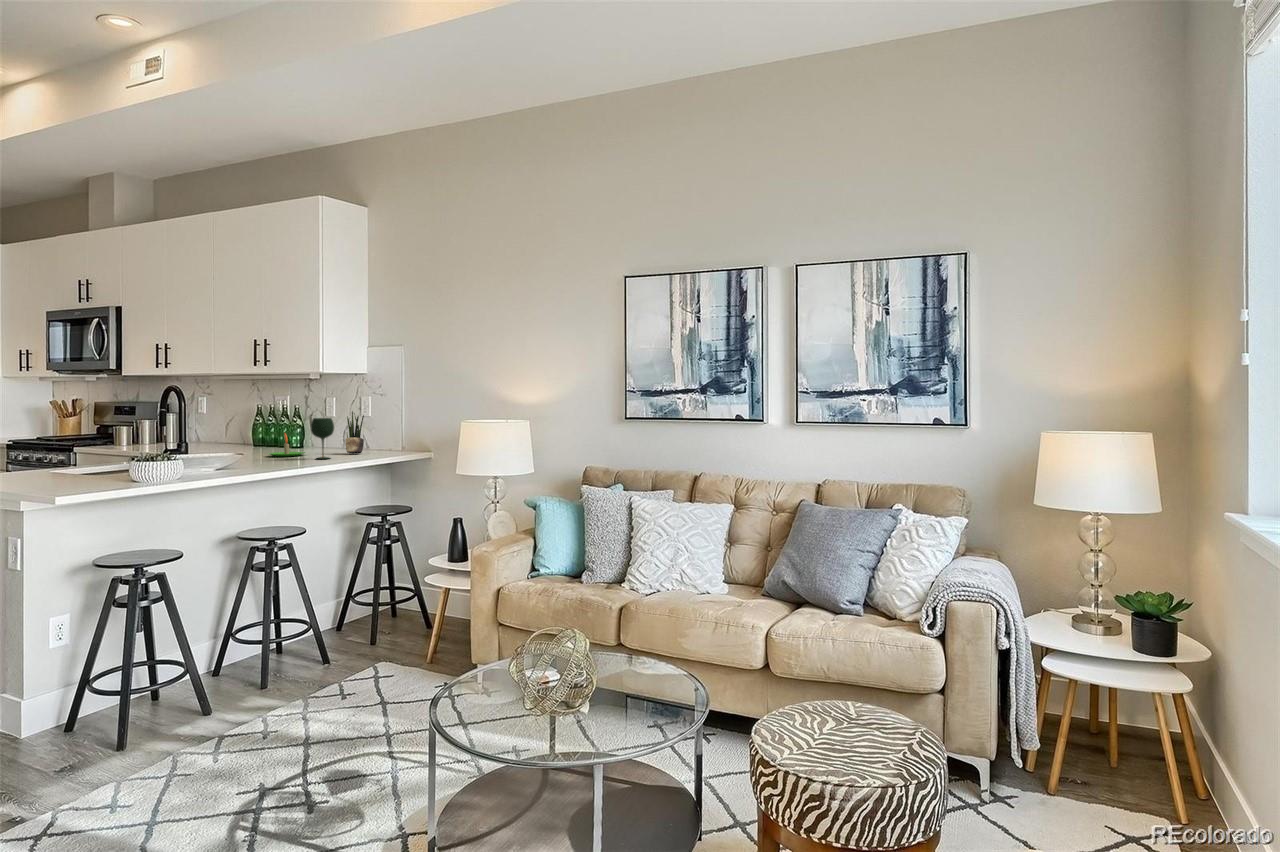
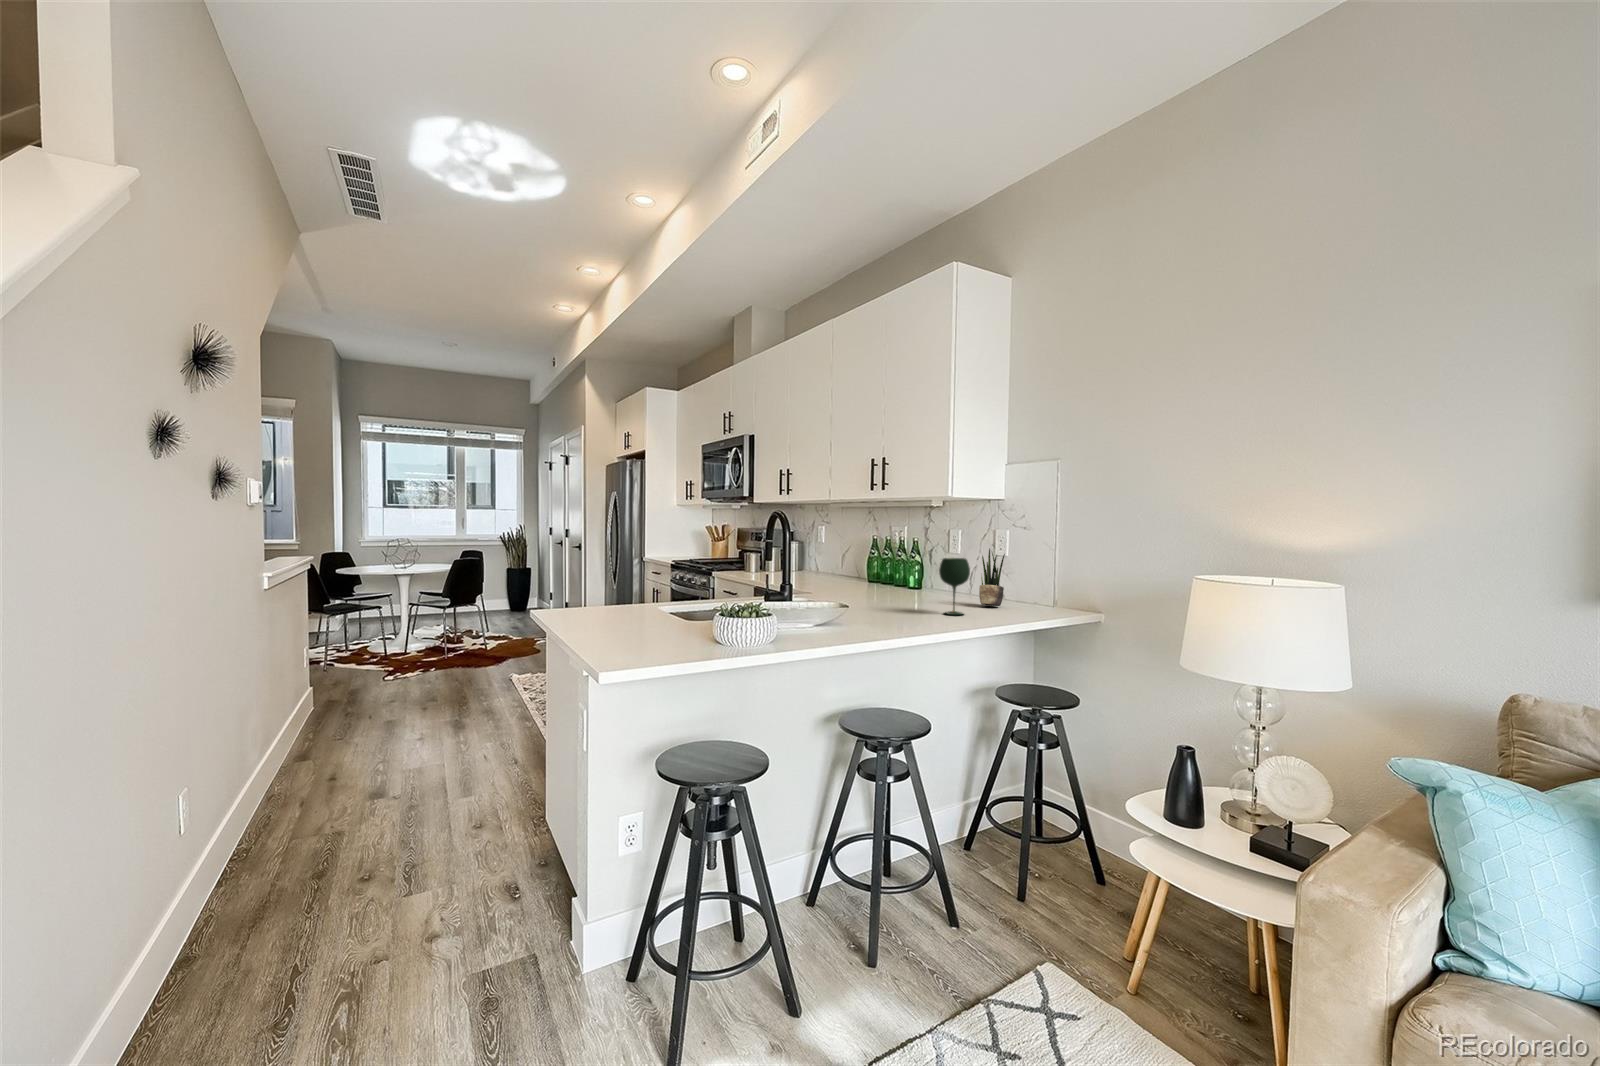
candle: present [268,433,306,456] -> none [884,573,929,604]

